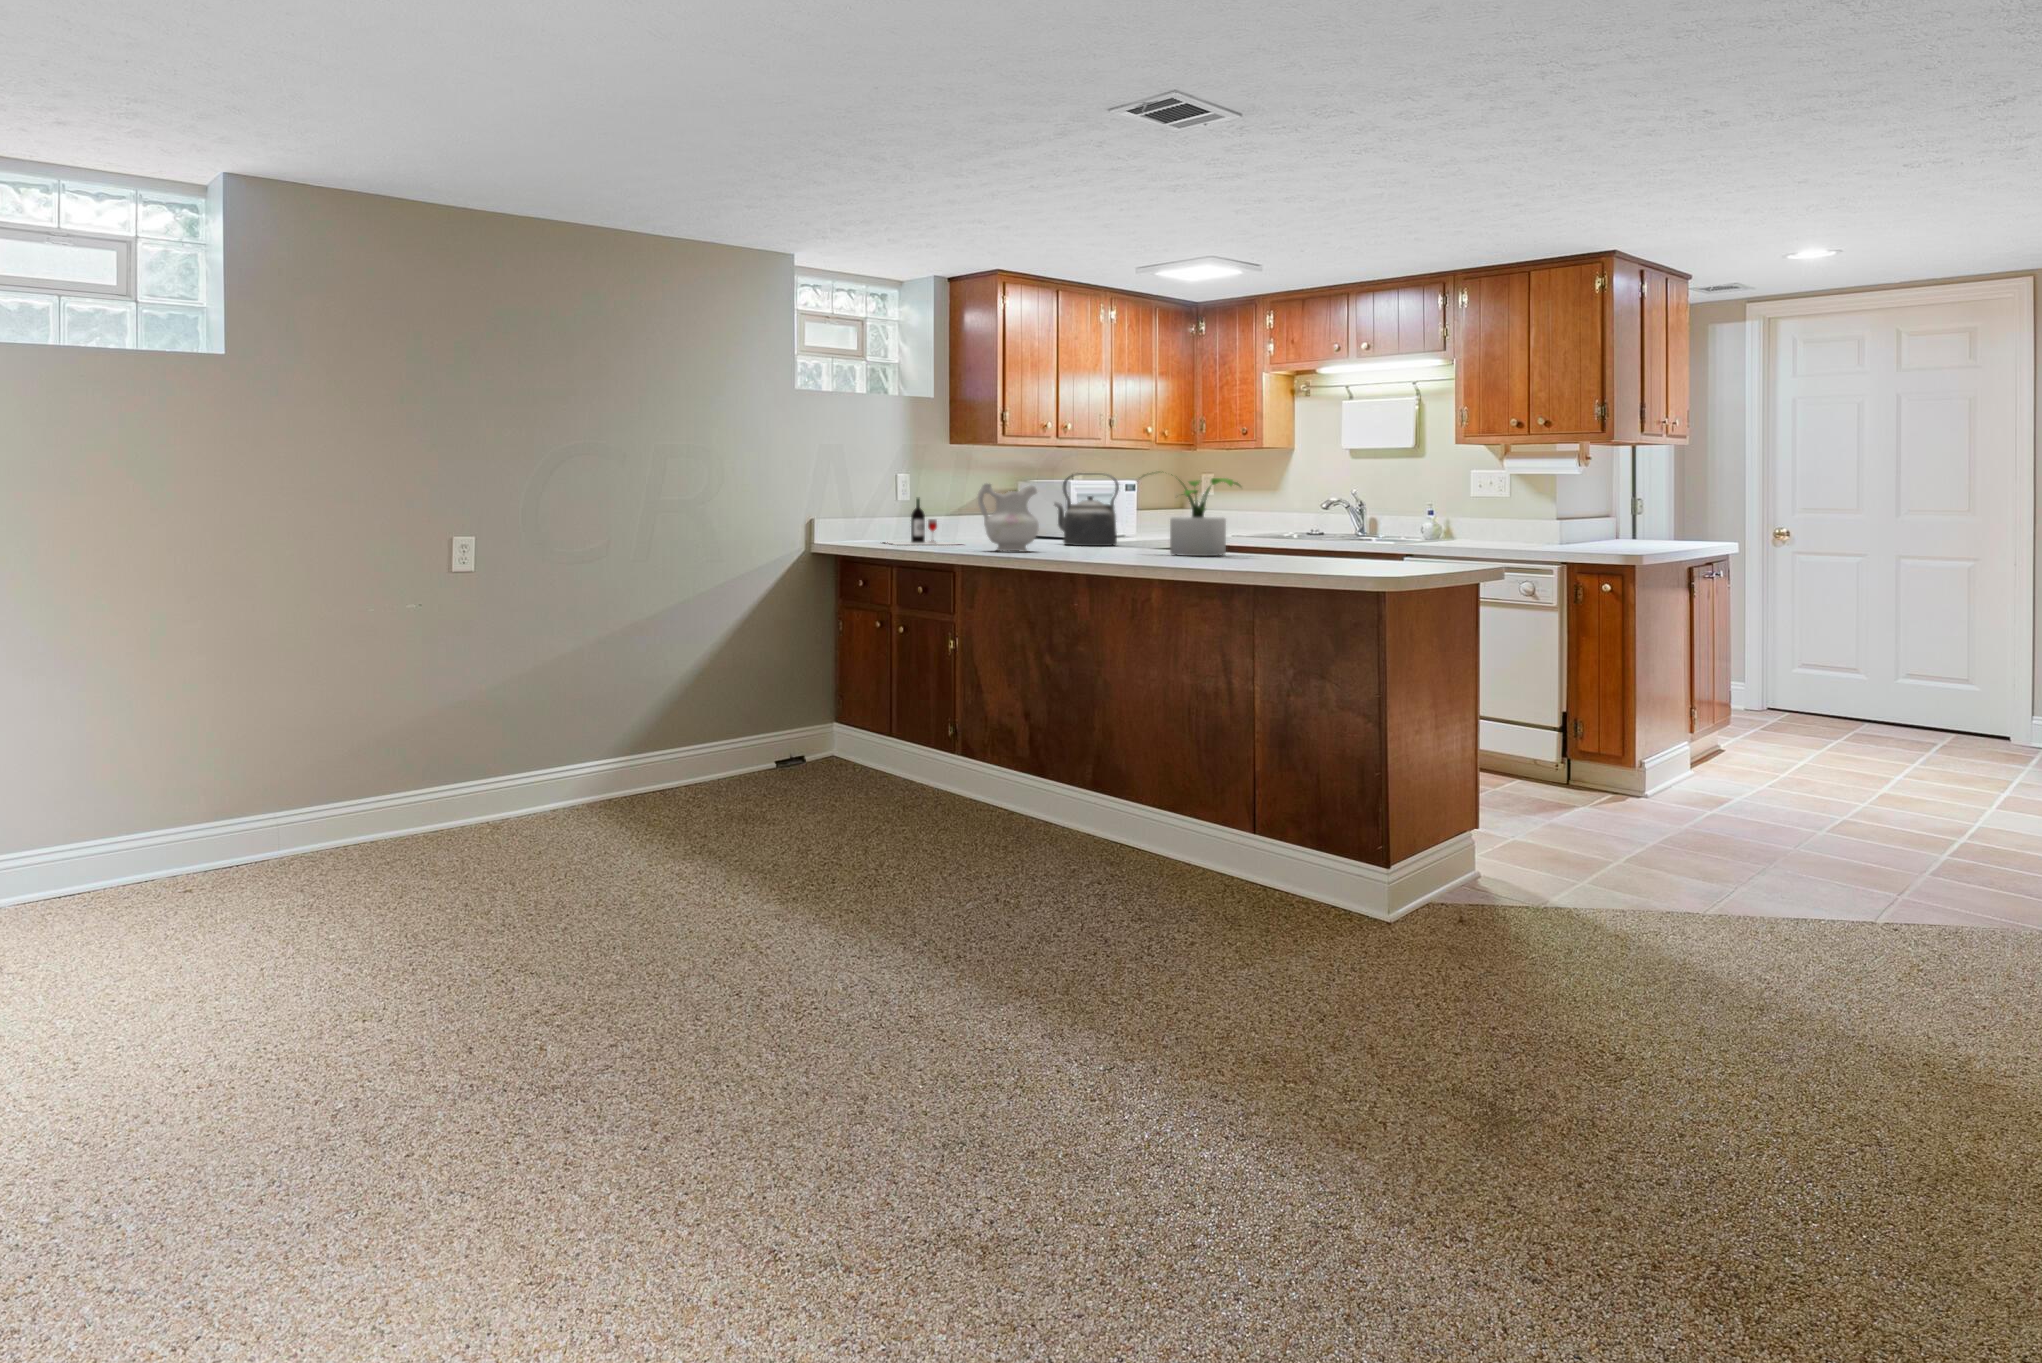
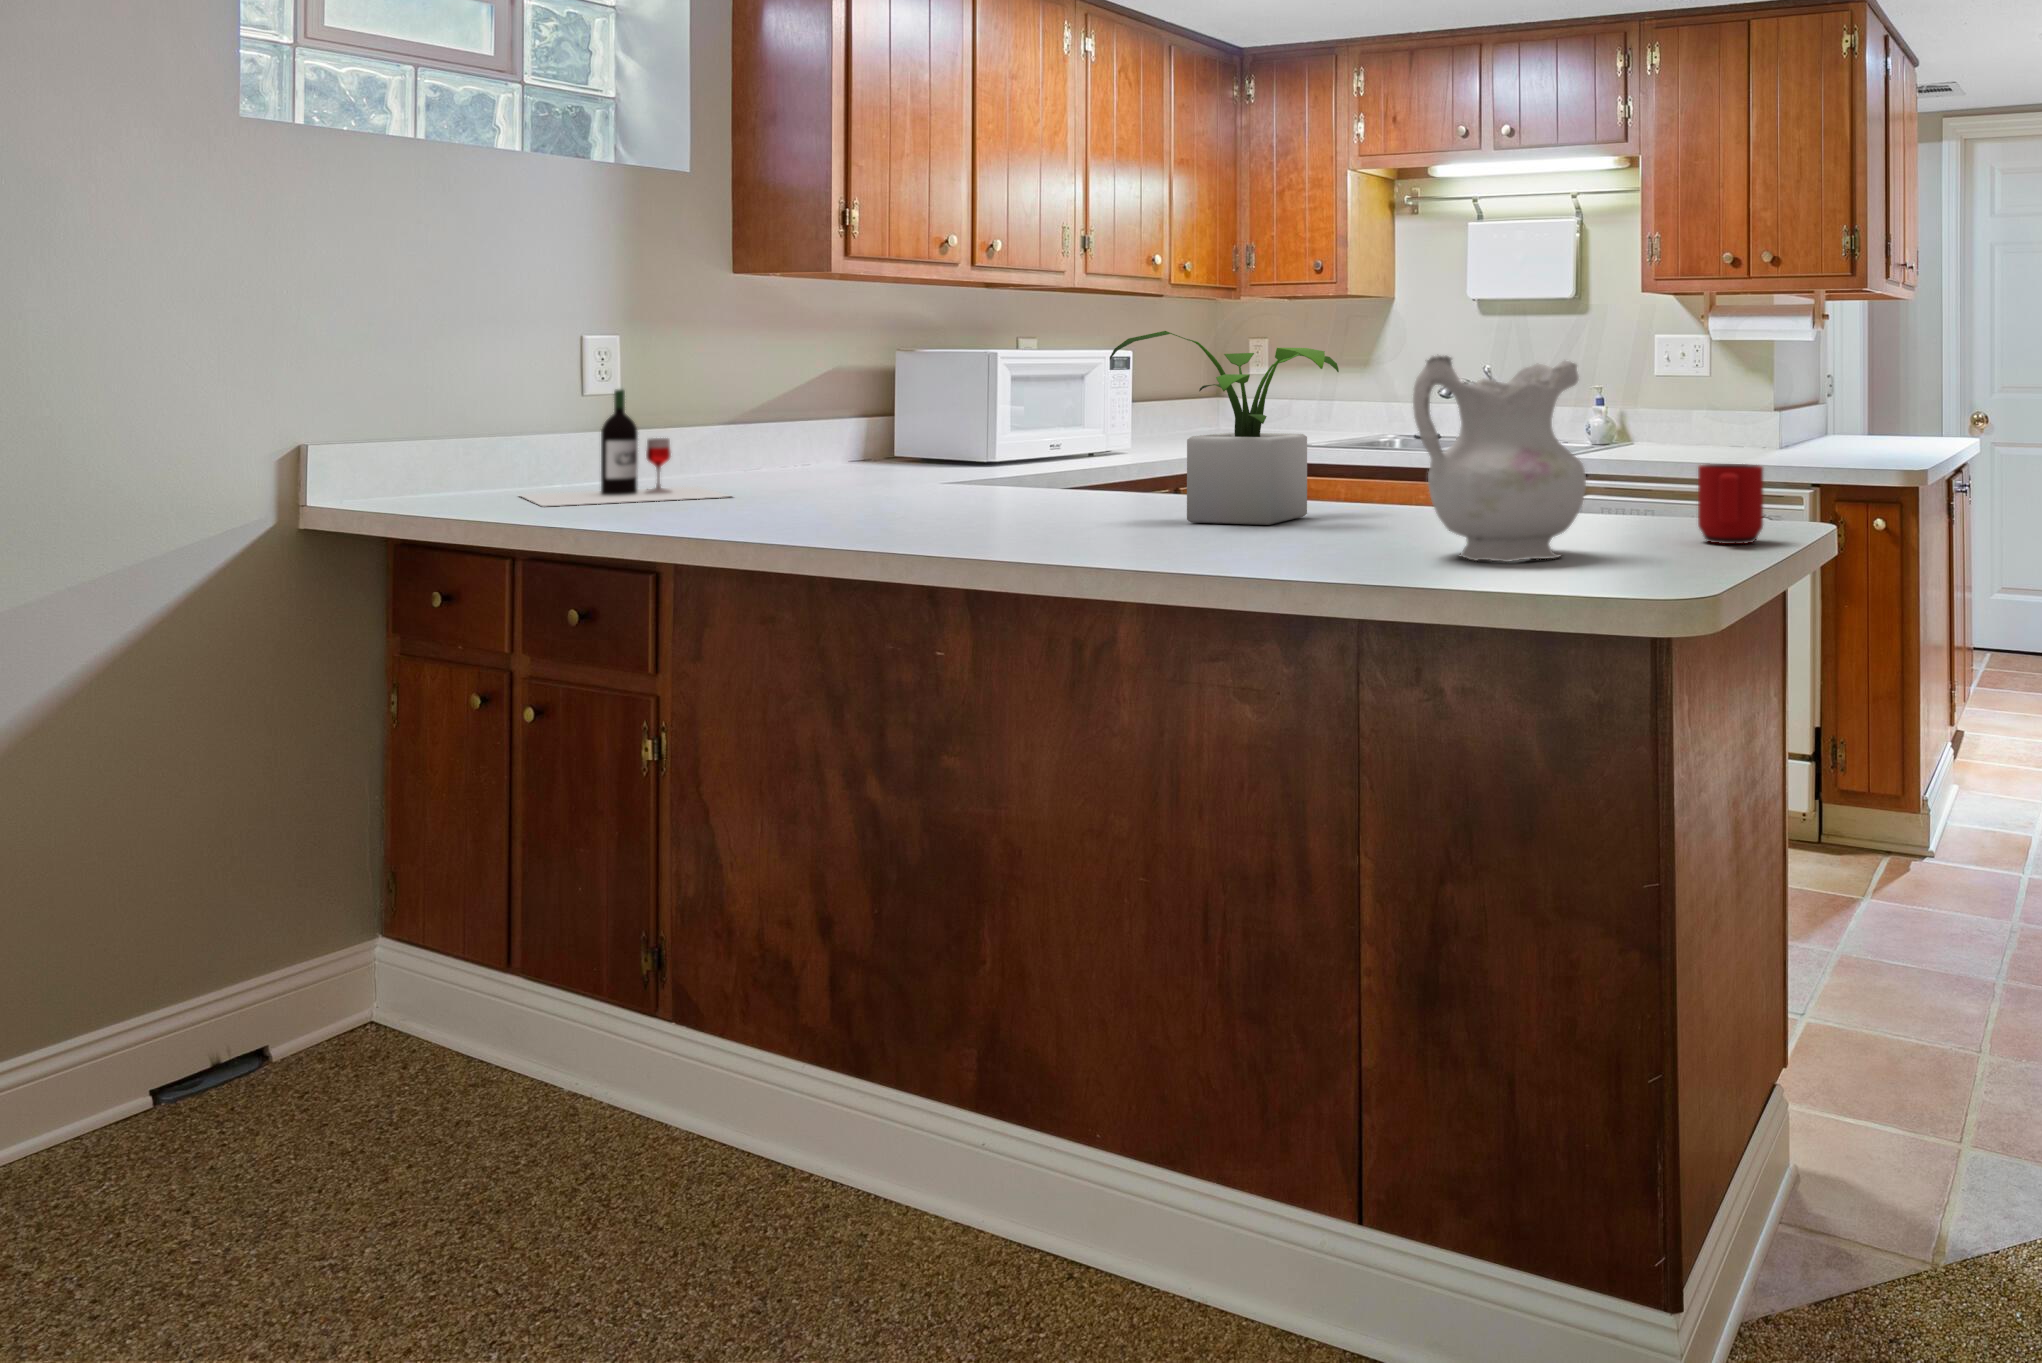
kettle: present [1054,473,1119,546] -> none [948,335,1085,490]
ceramic pitcher: present [978,483,1039,552] -> present [1413,355,1586,562]
mug: none [1408,531,1441,566] -> present [1698,464,1763,544]

